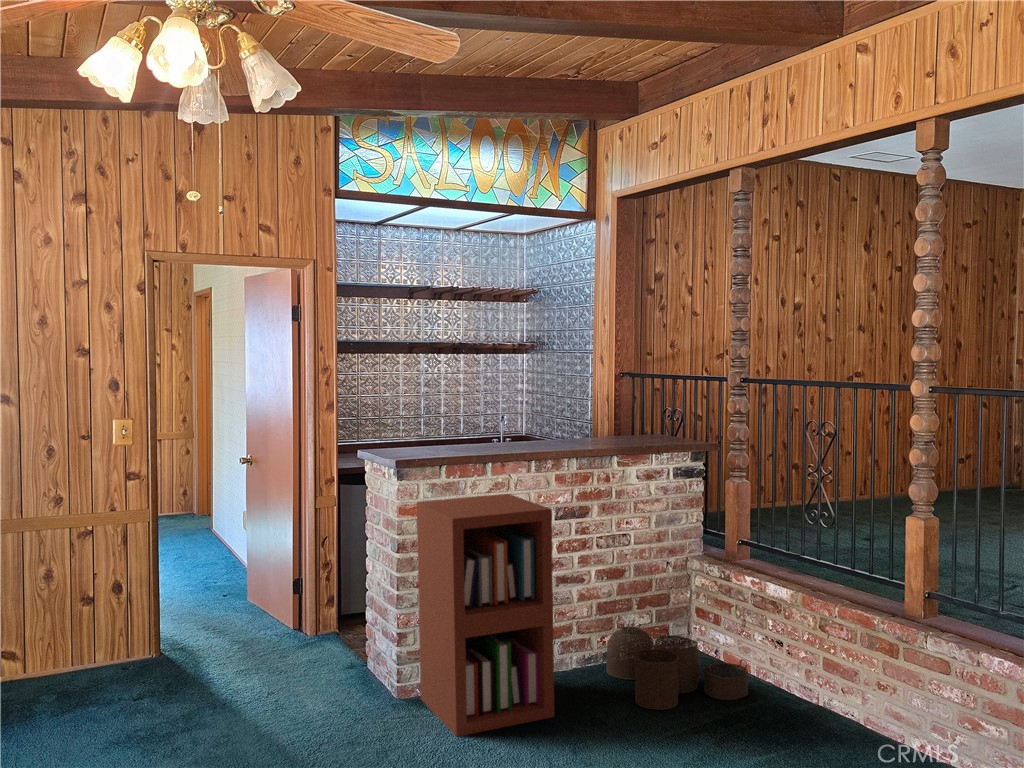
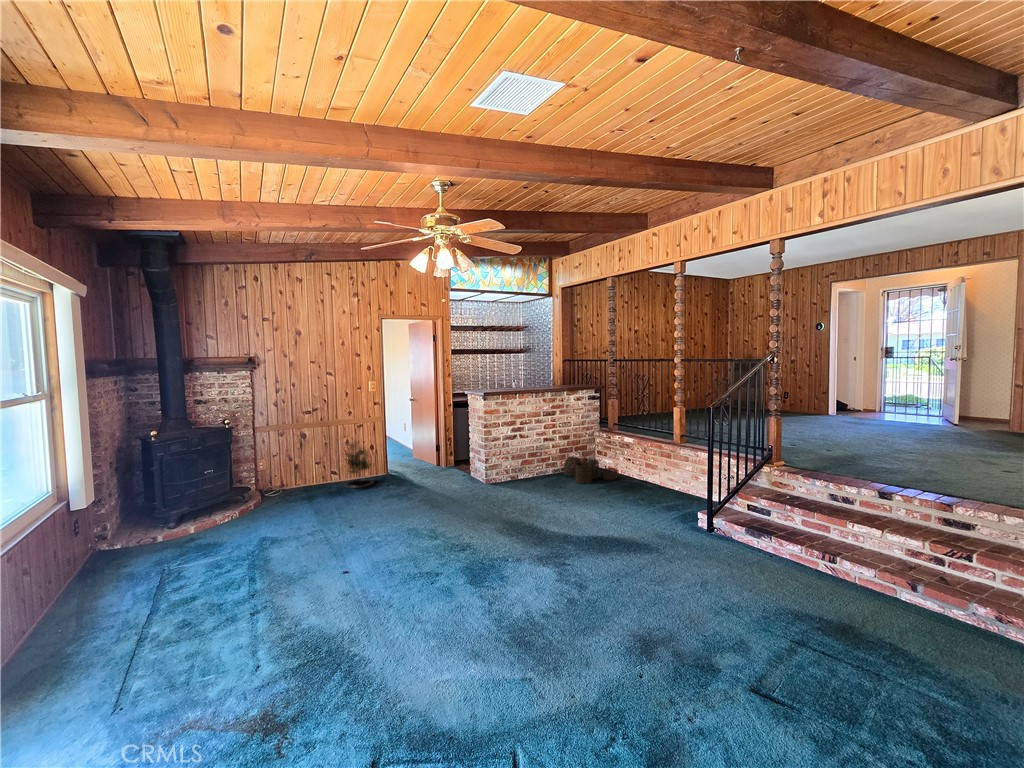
bookshelf: present [417,494,554,737] -> none [492,406,546,493]
potted tree: none [27,563,115,699] -> present [346,441,373,488]

